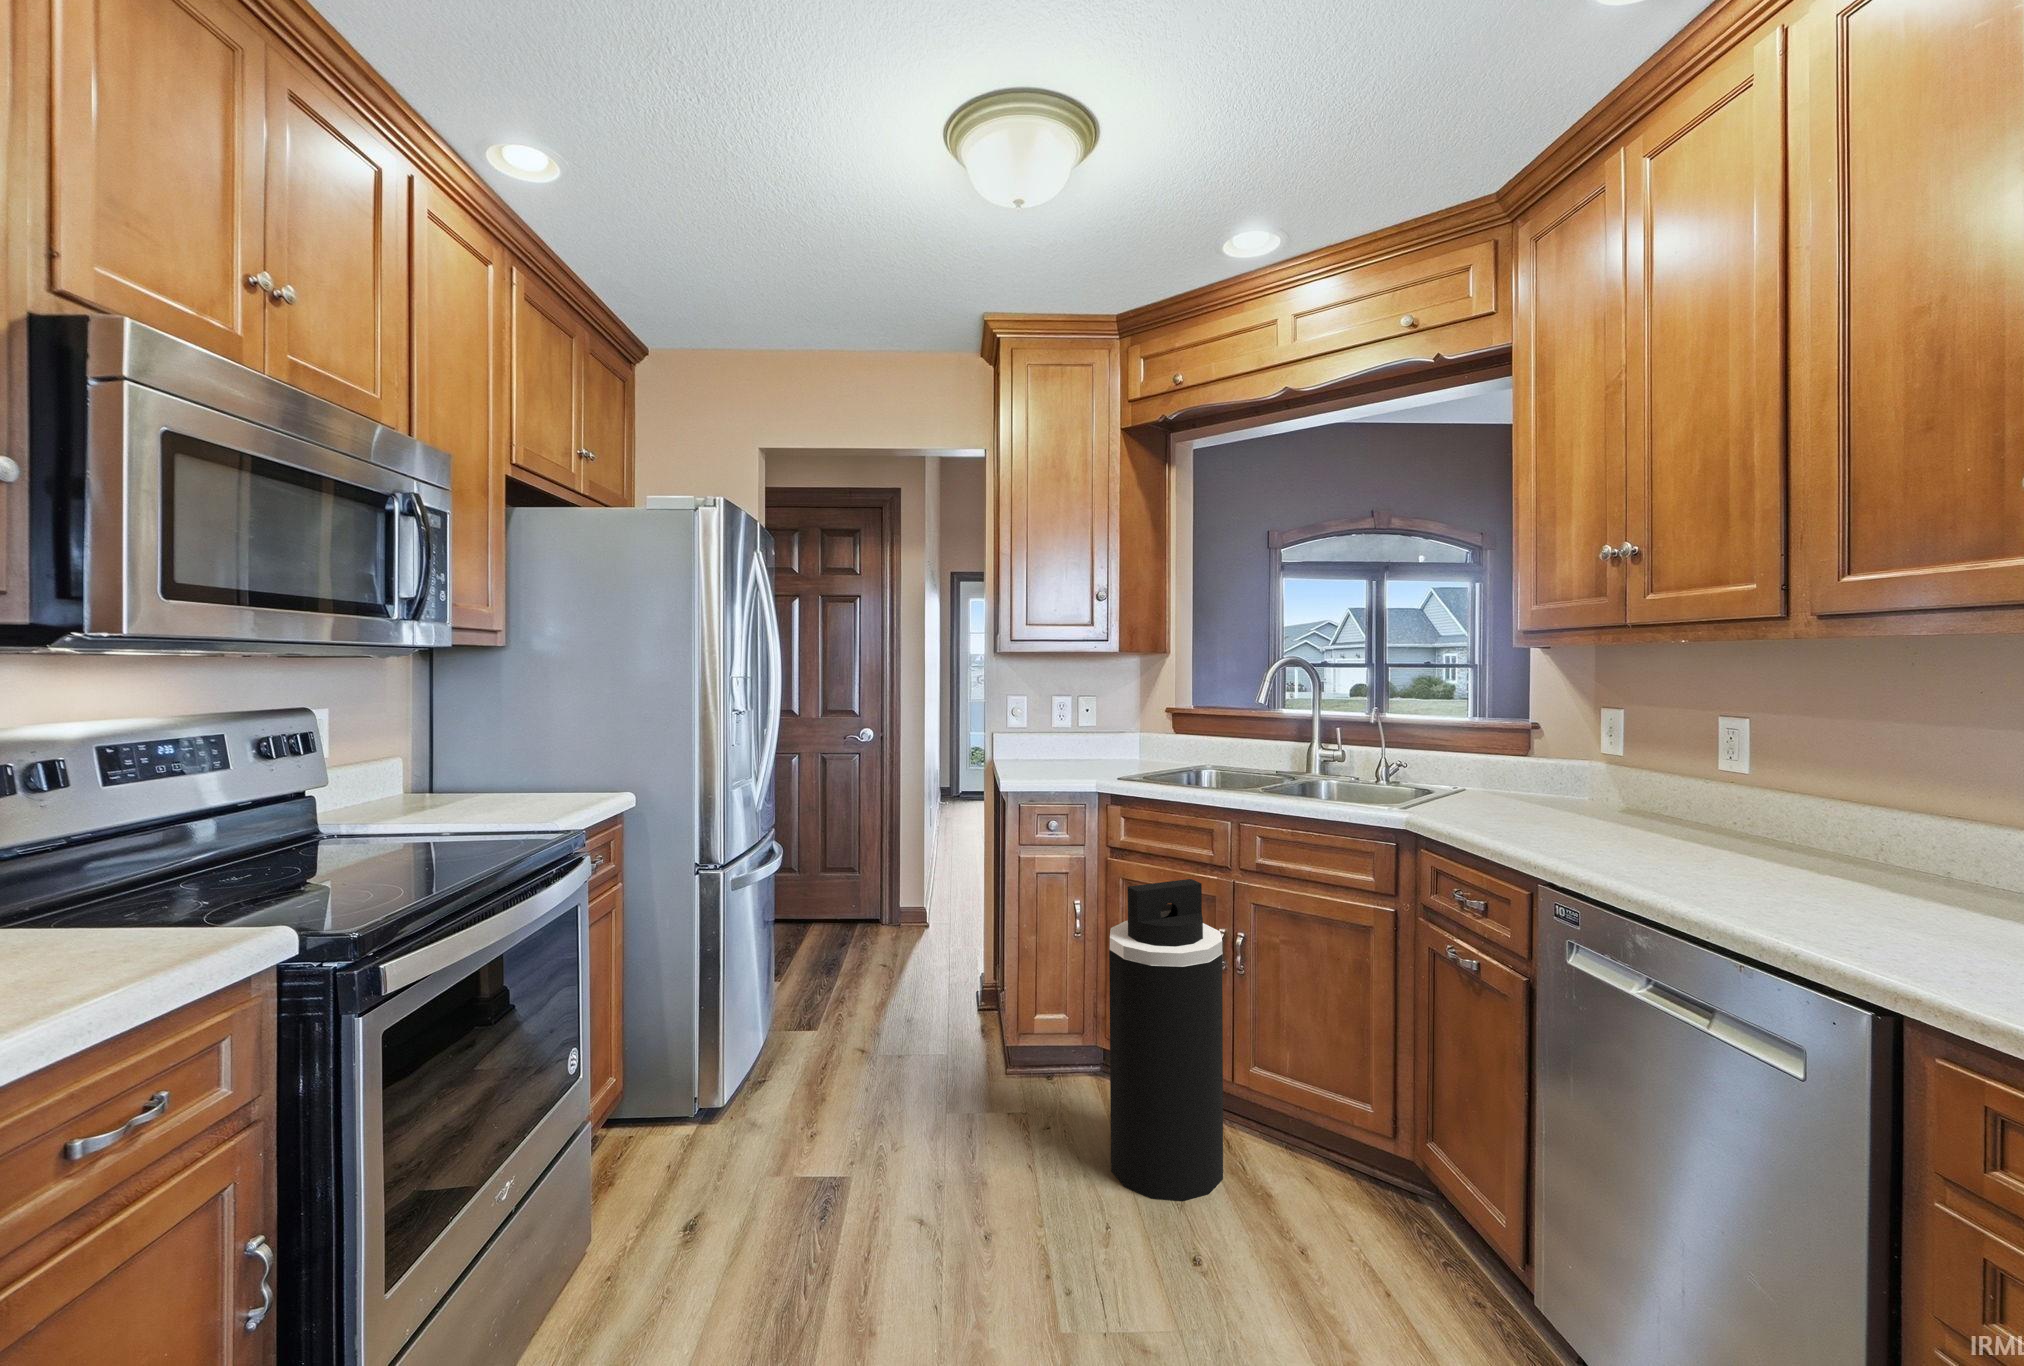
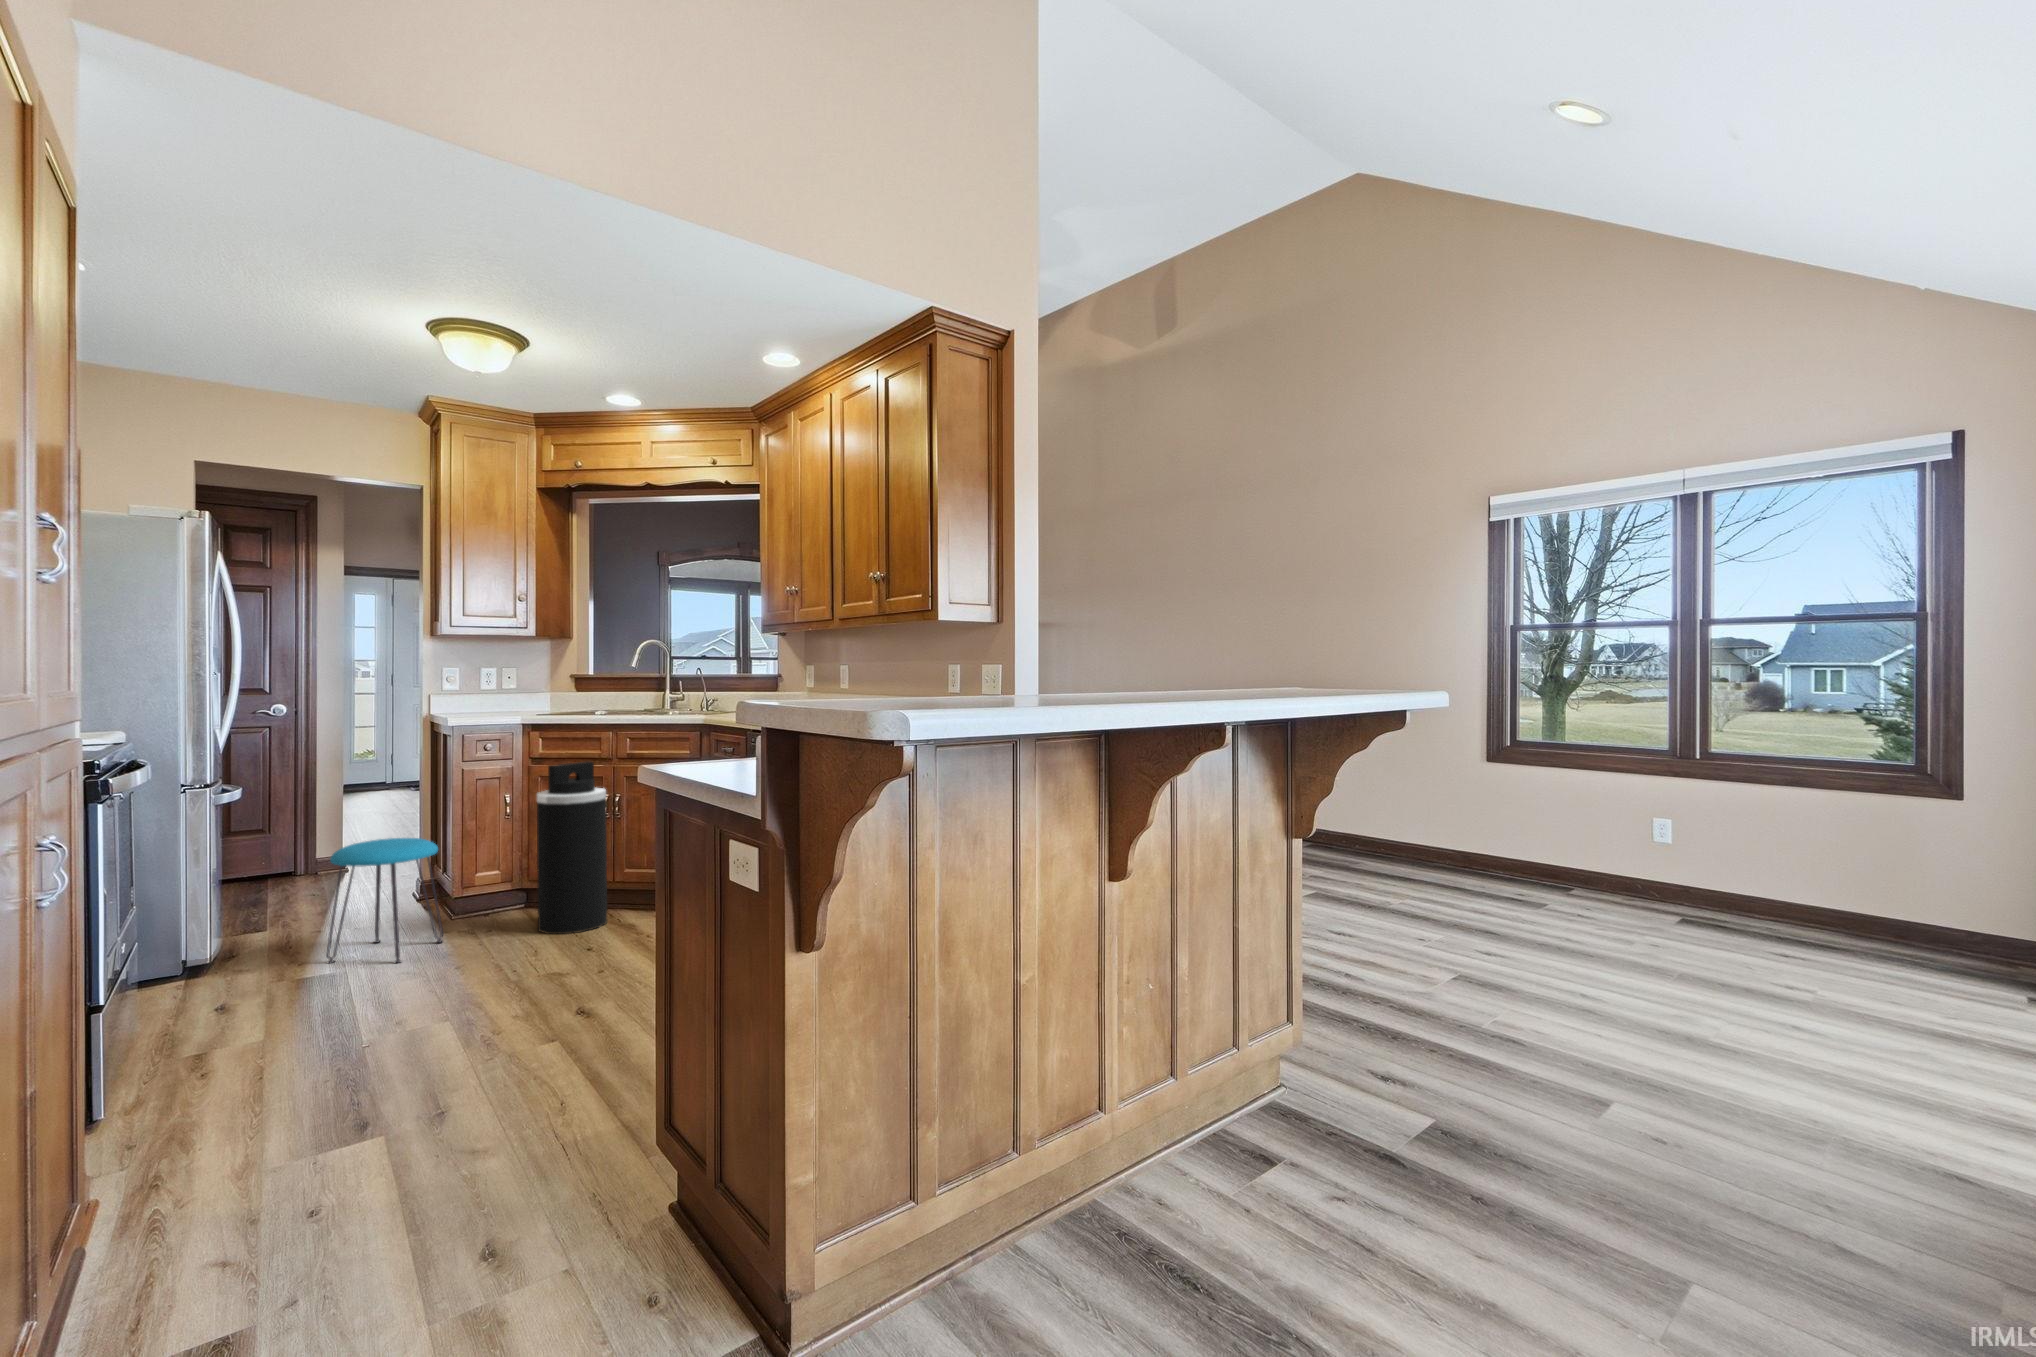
stool: none [815,977,974,1215] -> present [326,838,443,964]

